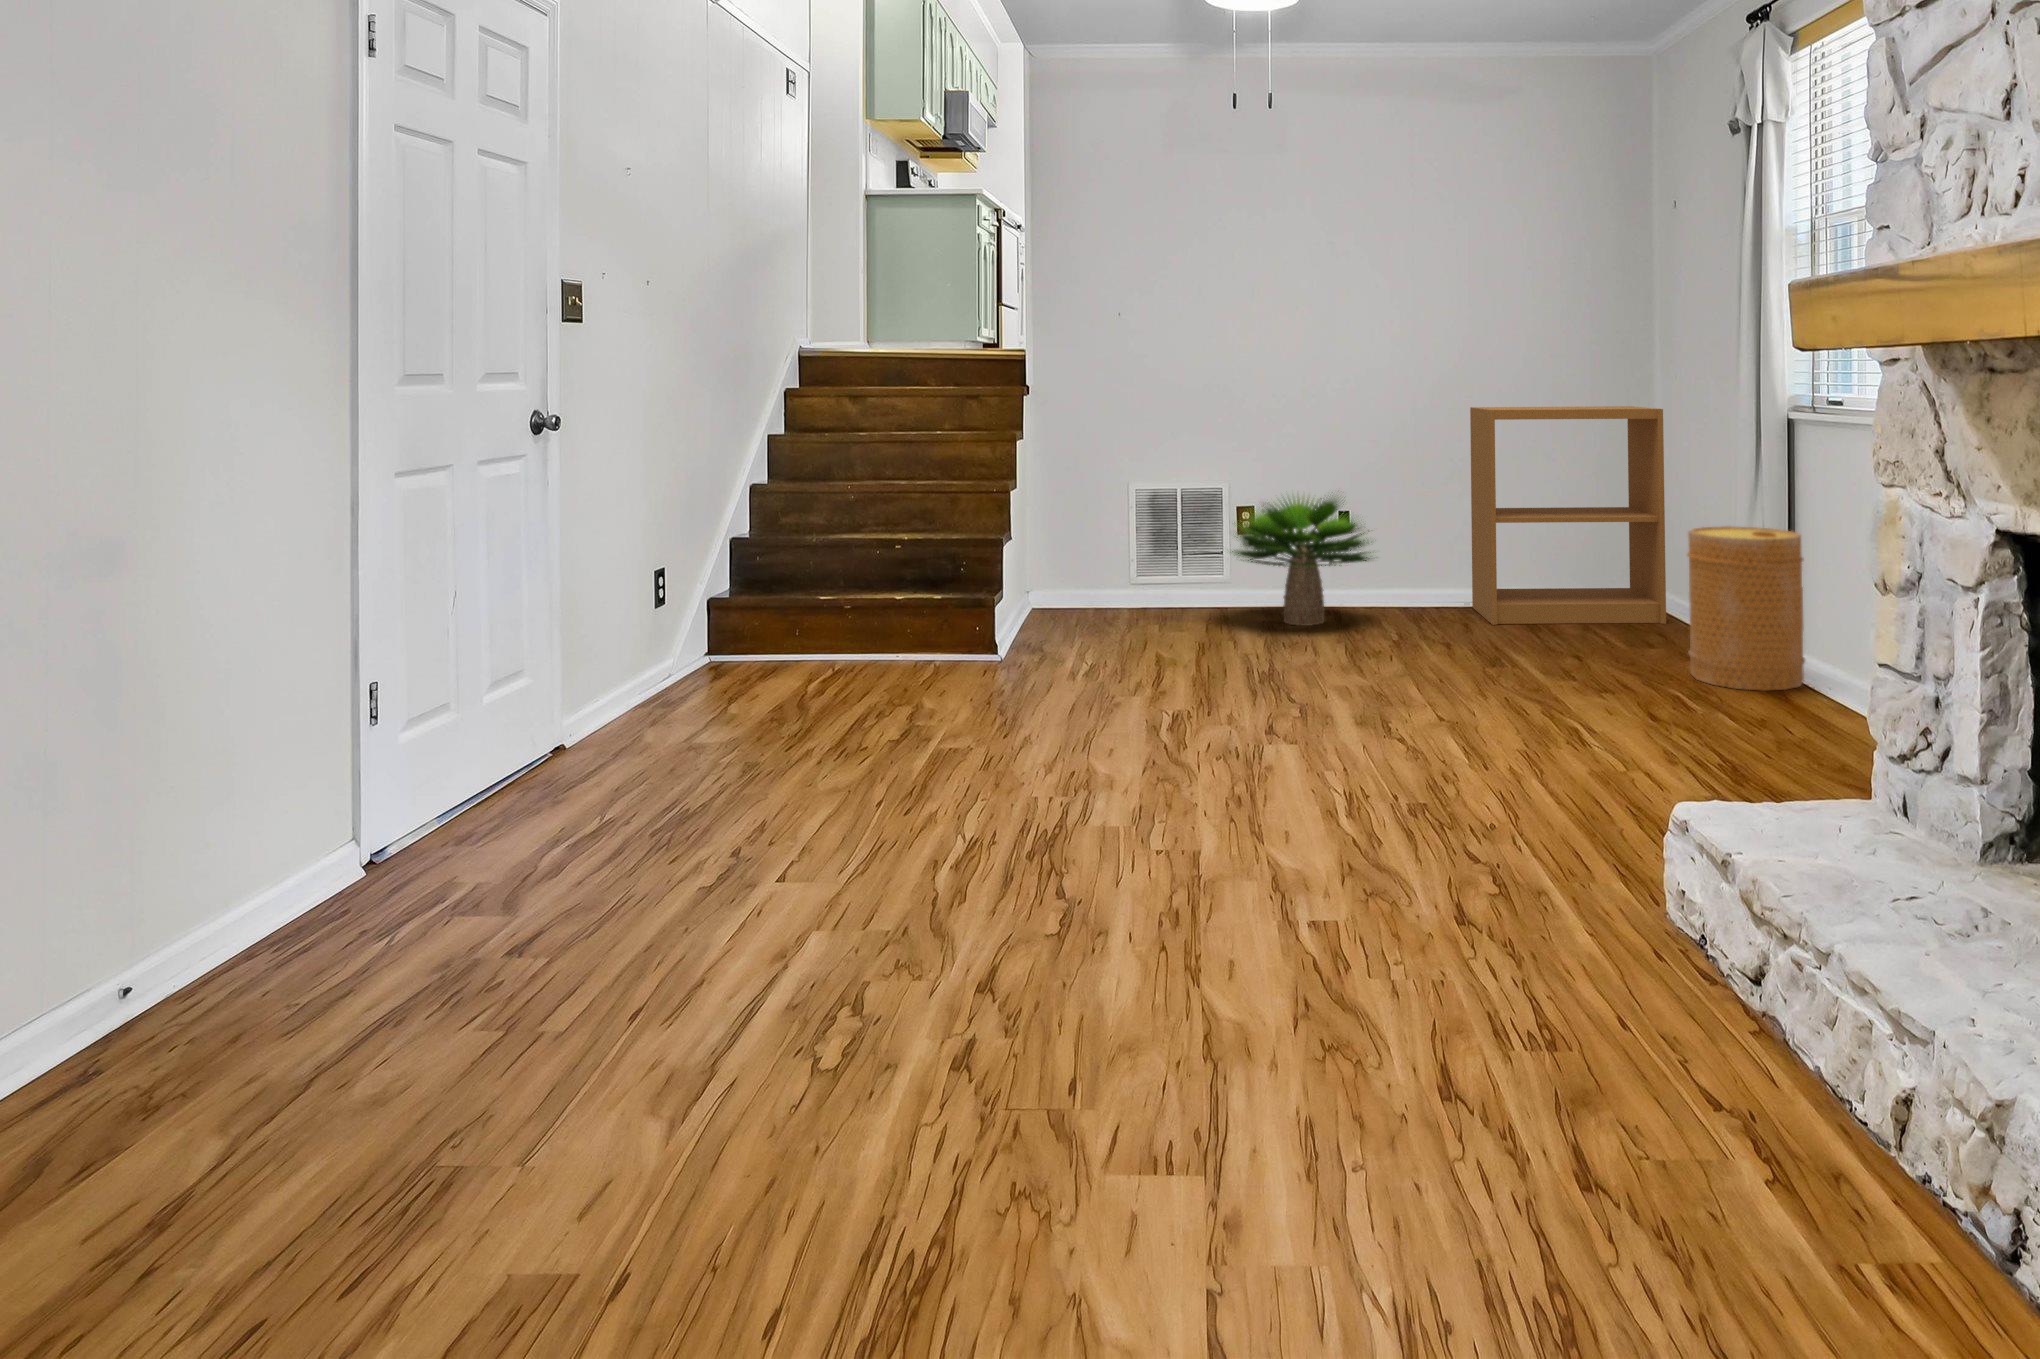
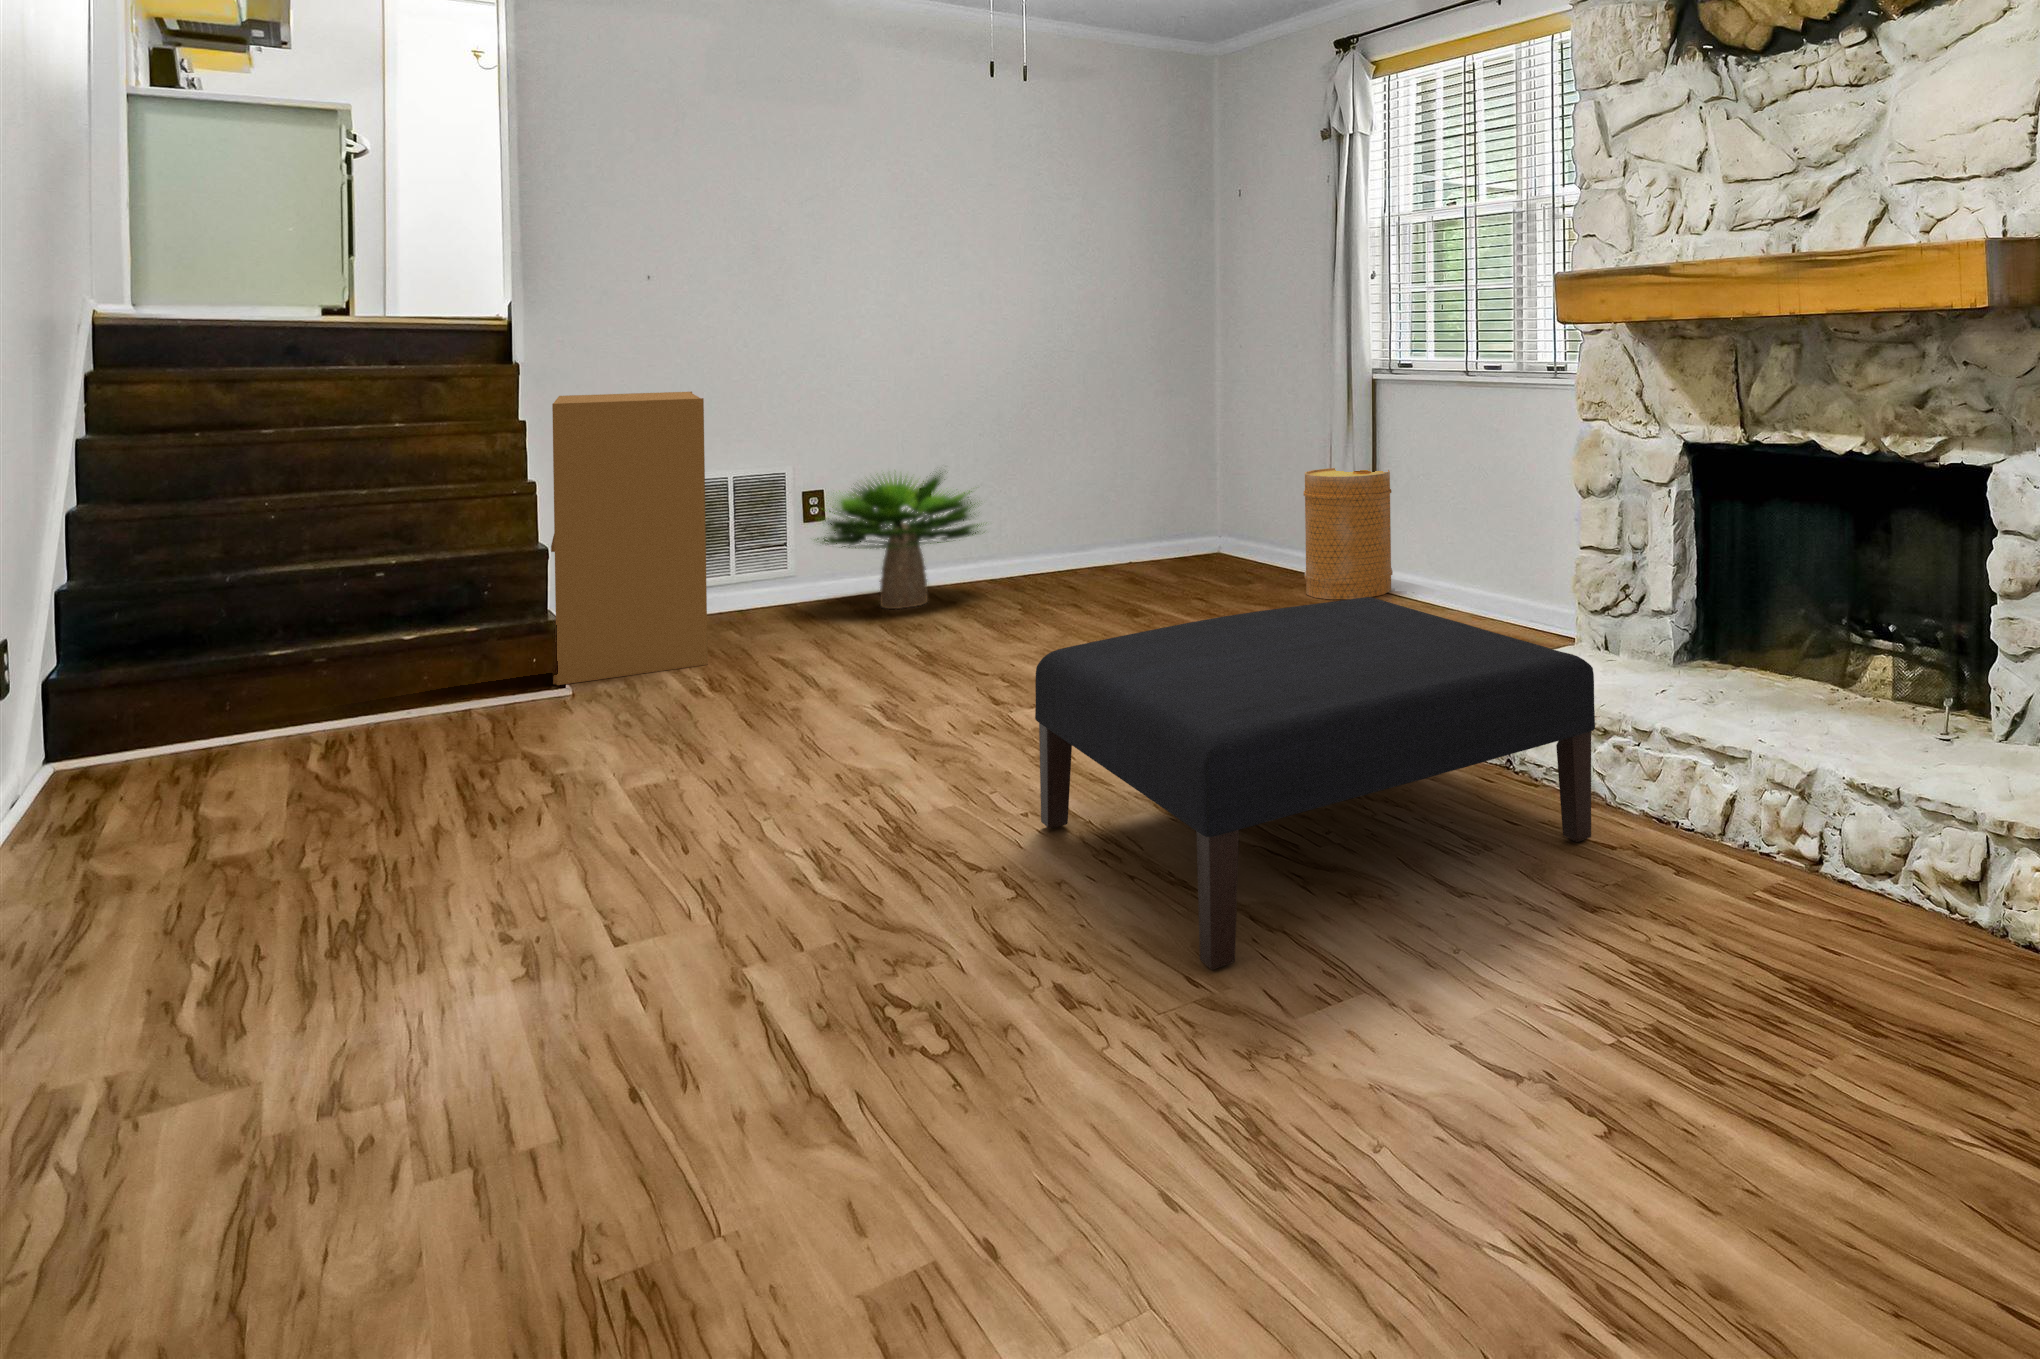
bookshelf: present [1470,406,1666,625] -> present [551,392,708,685]
ottoman: none [1136,681,1726,1080] -> present [1035,597,1595,970]

